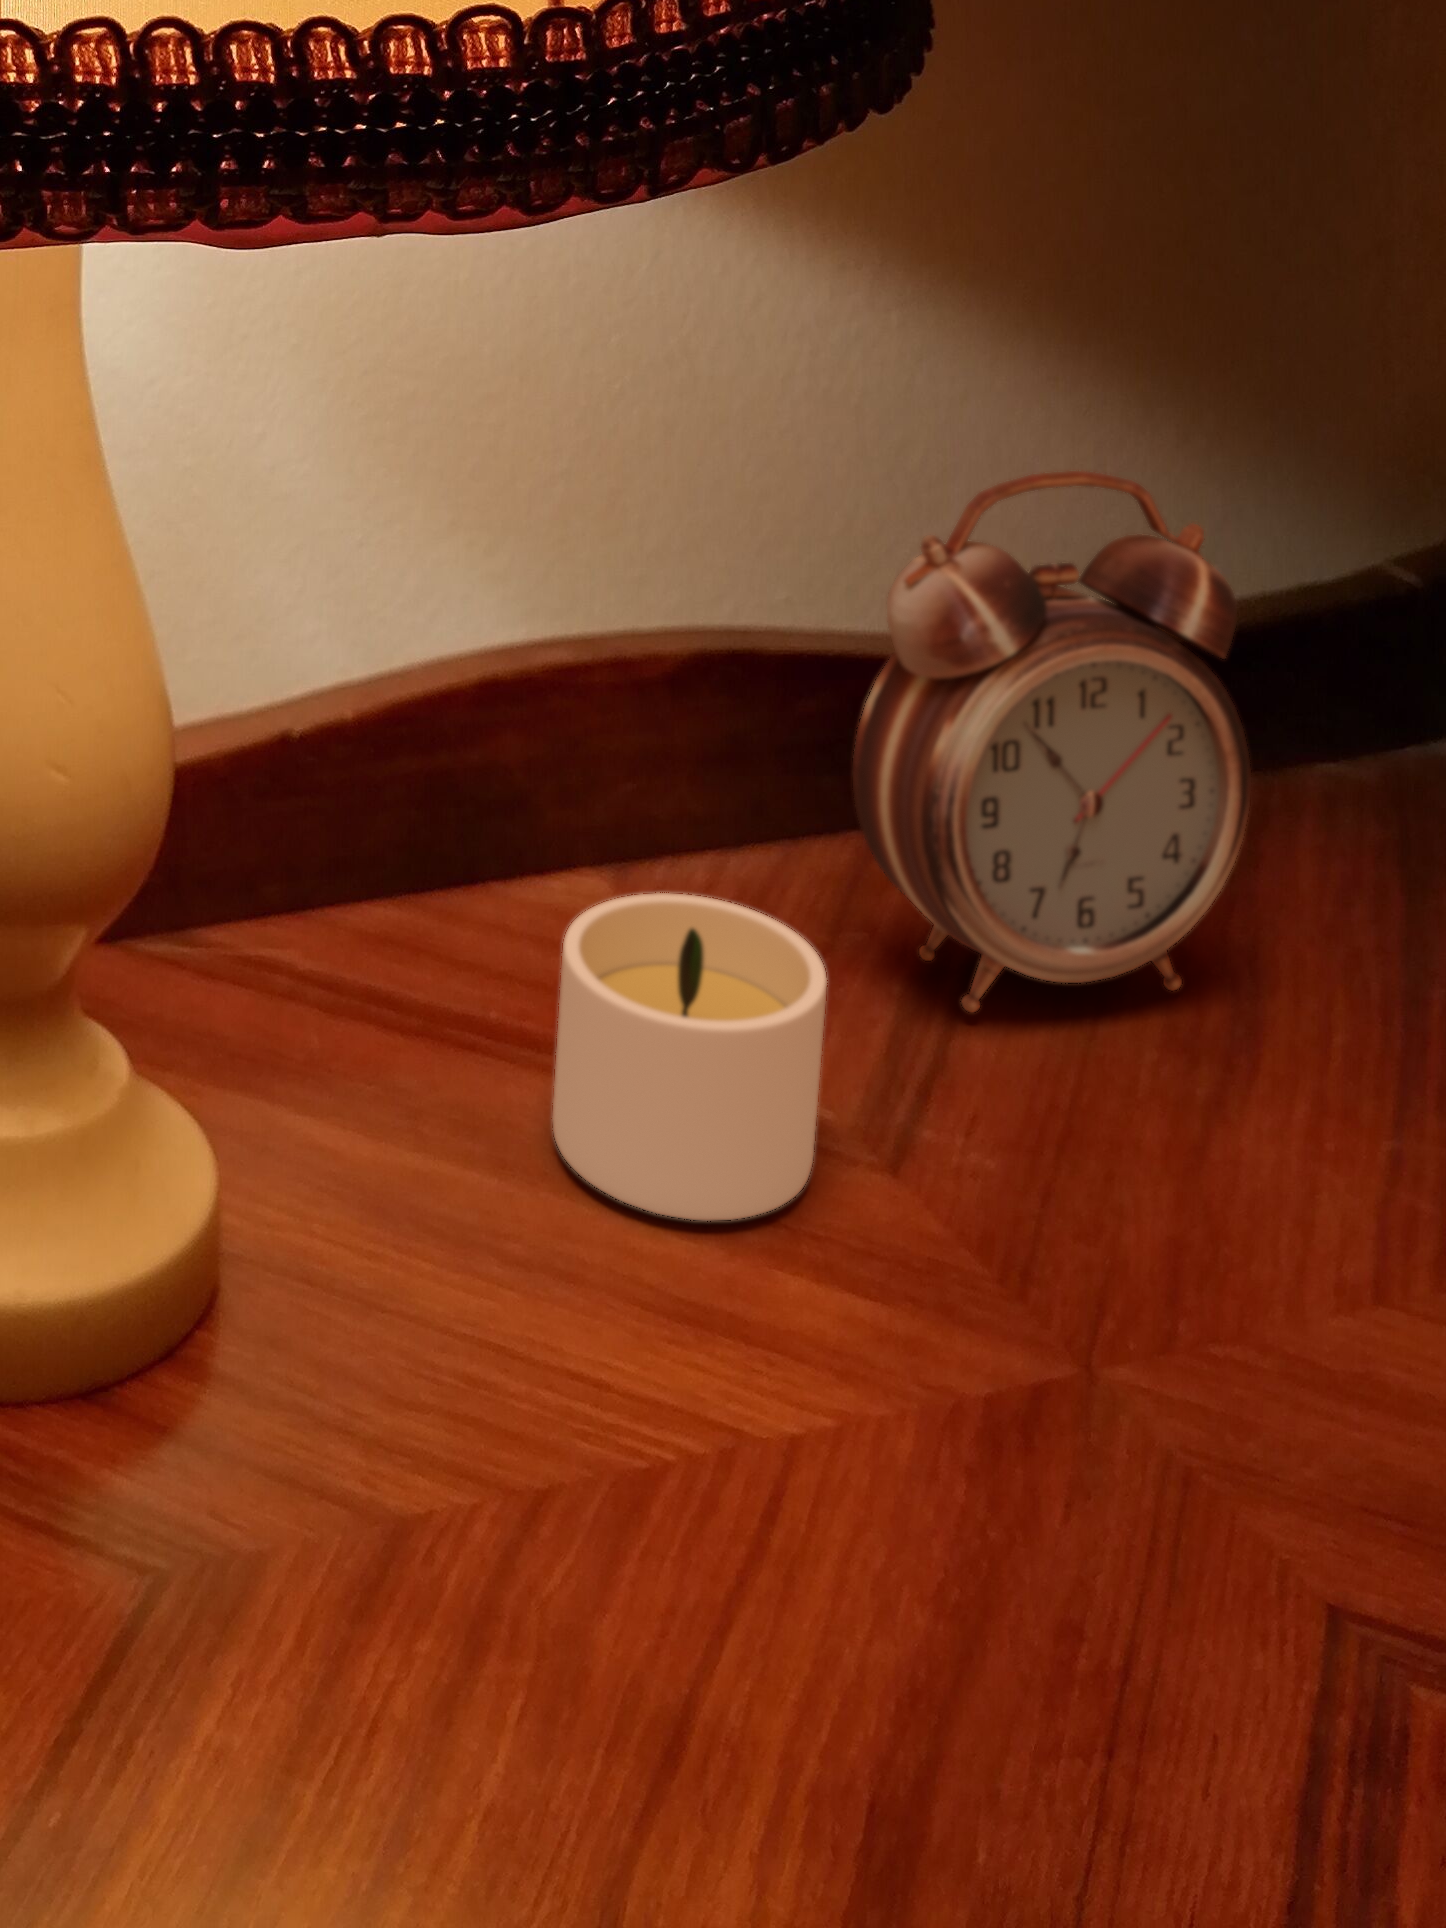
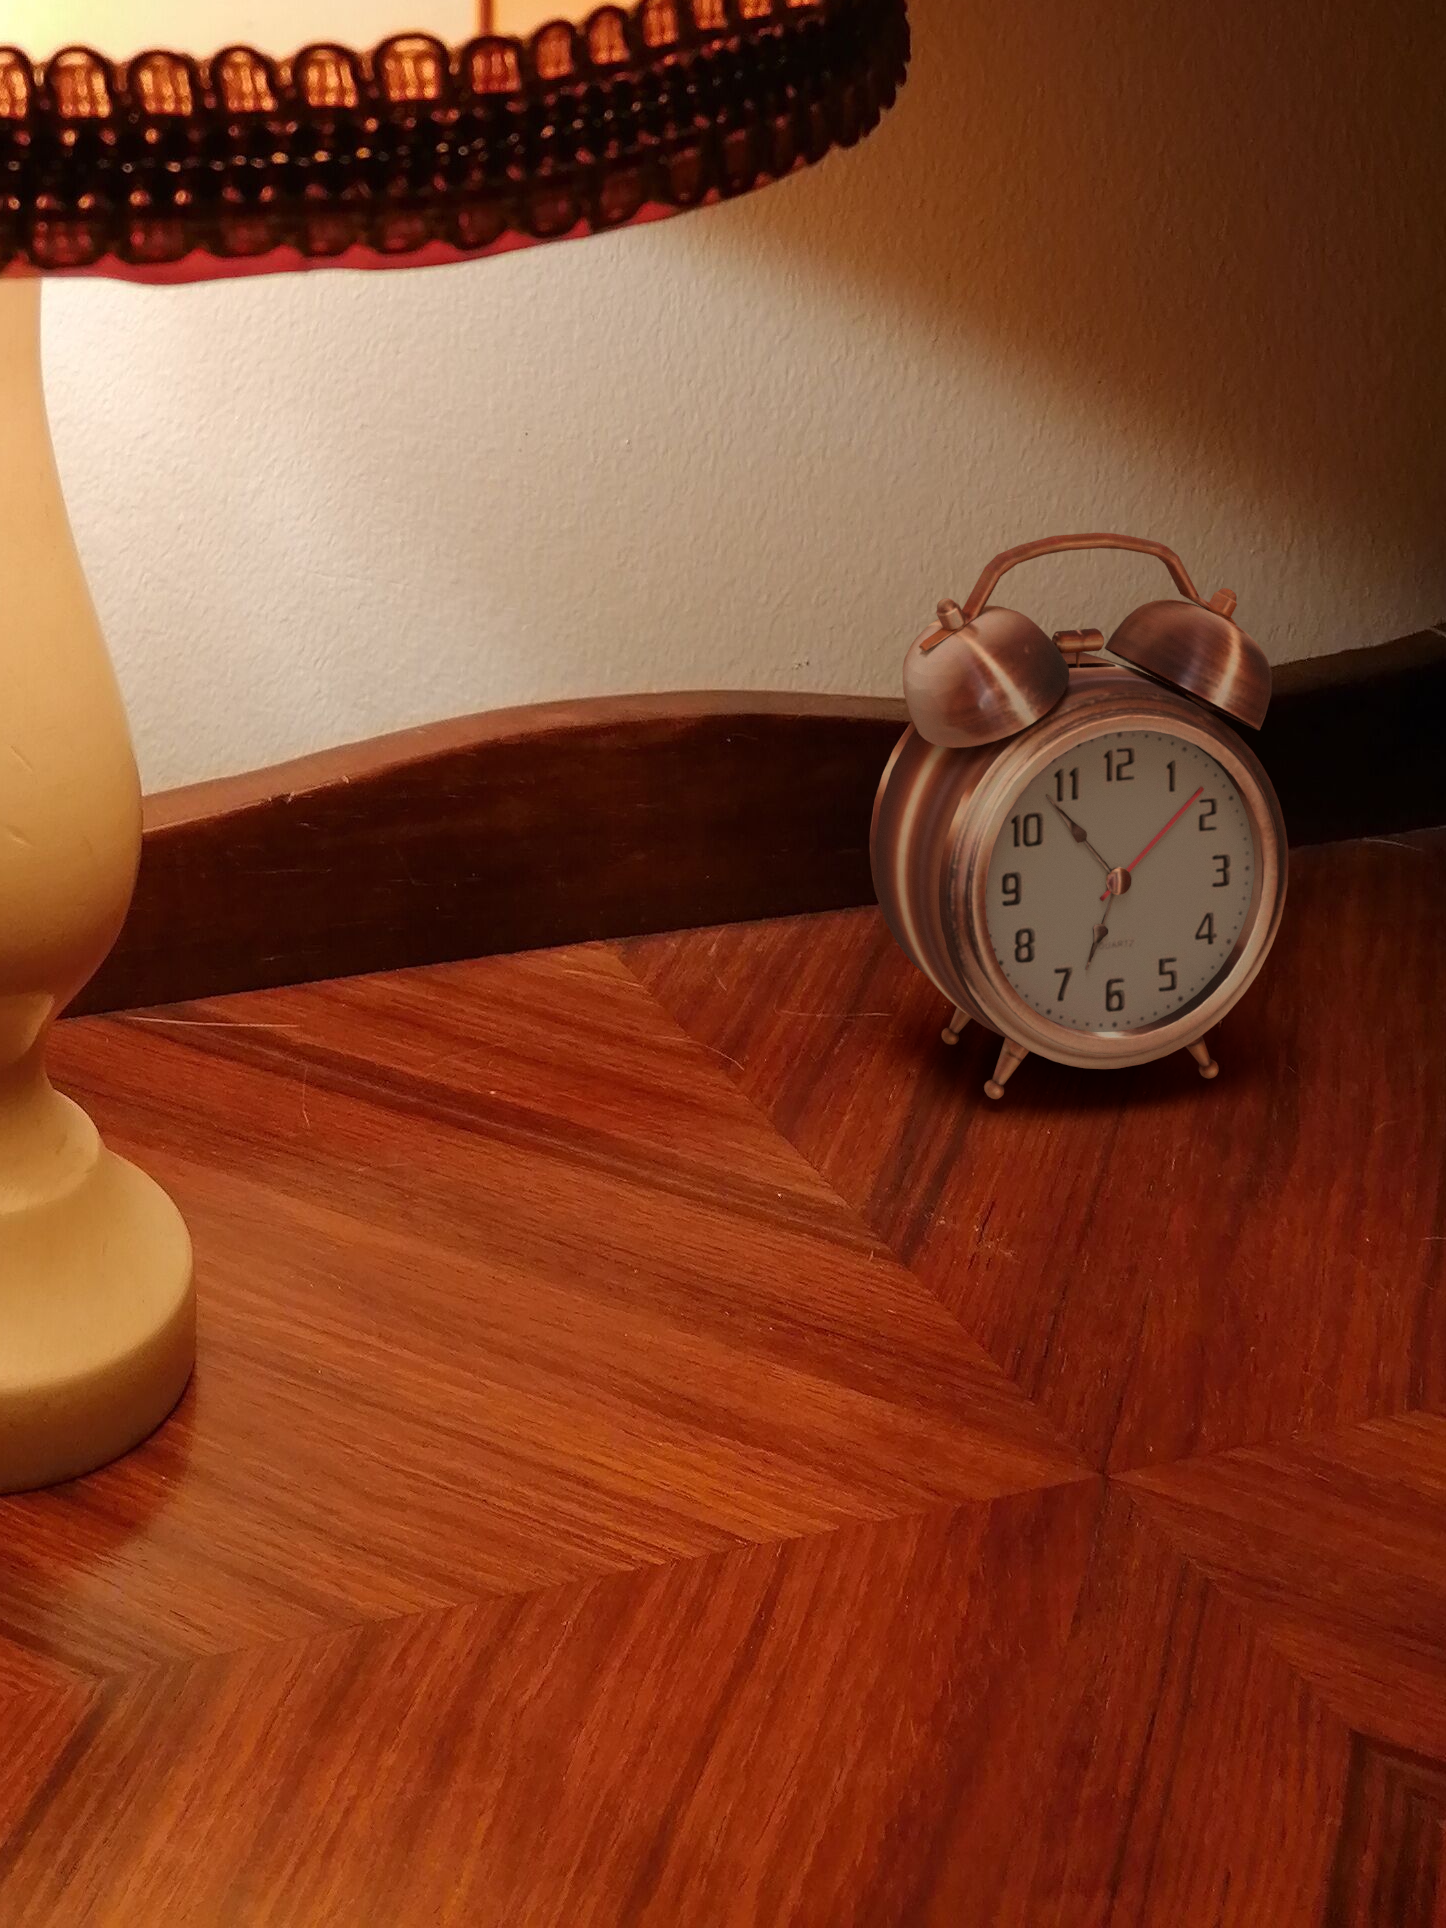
candle: present [553,893,827,1221] -> none [549,970,913,1375]

